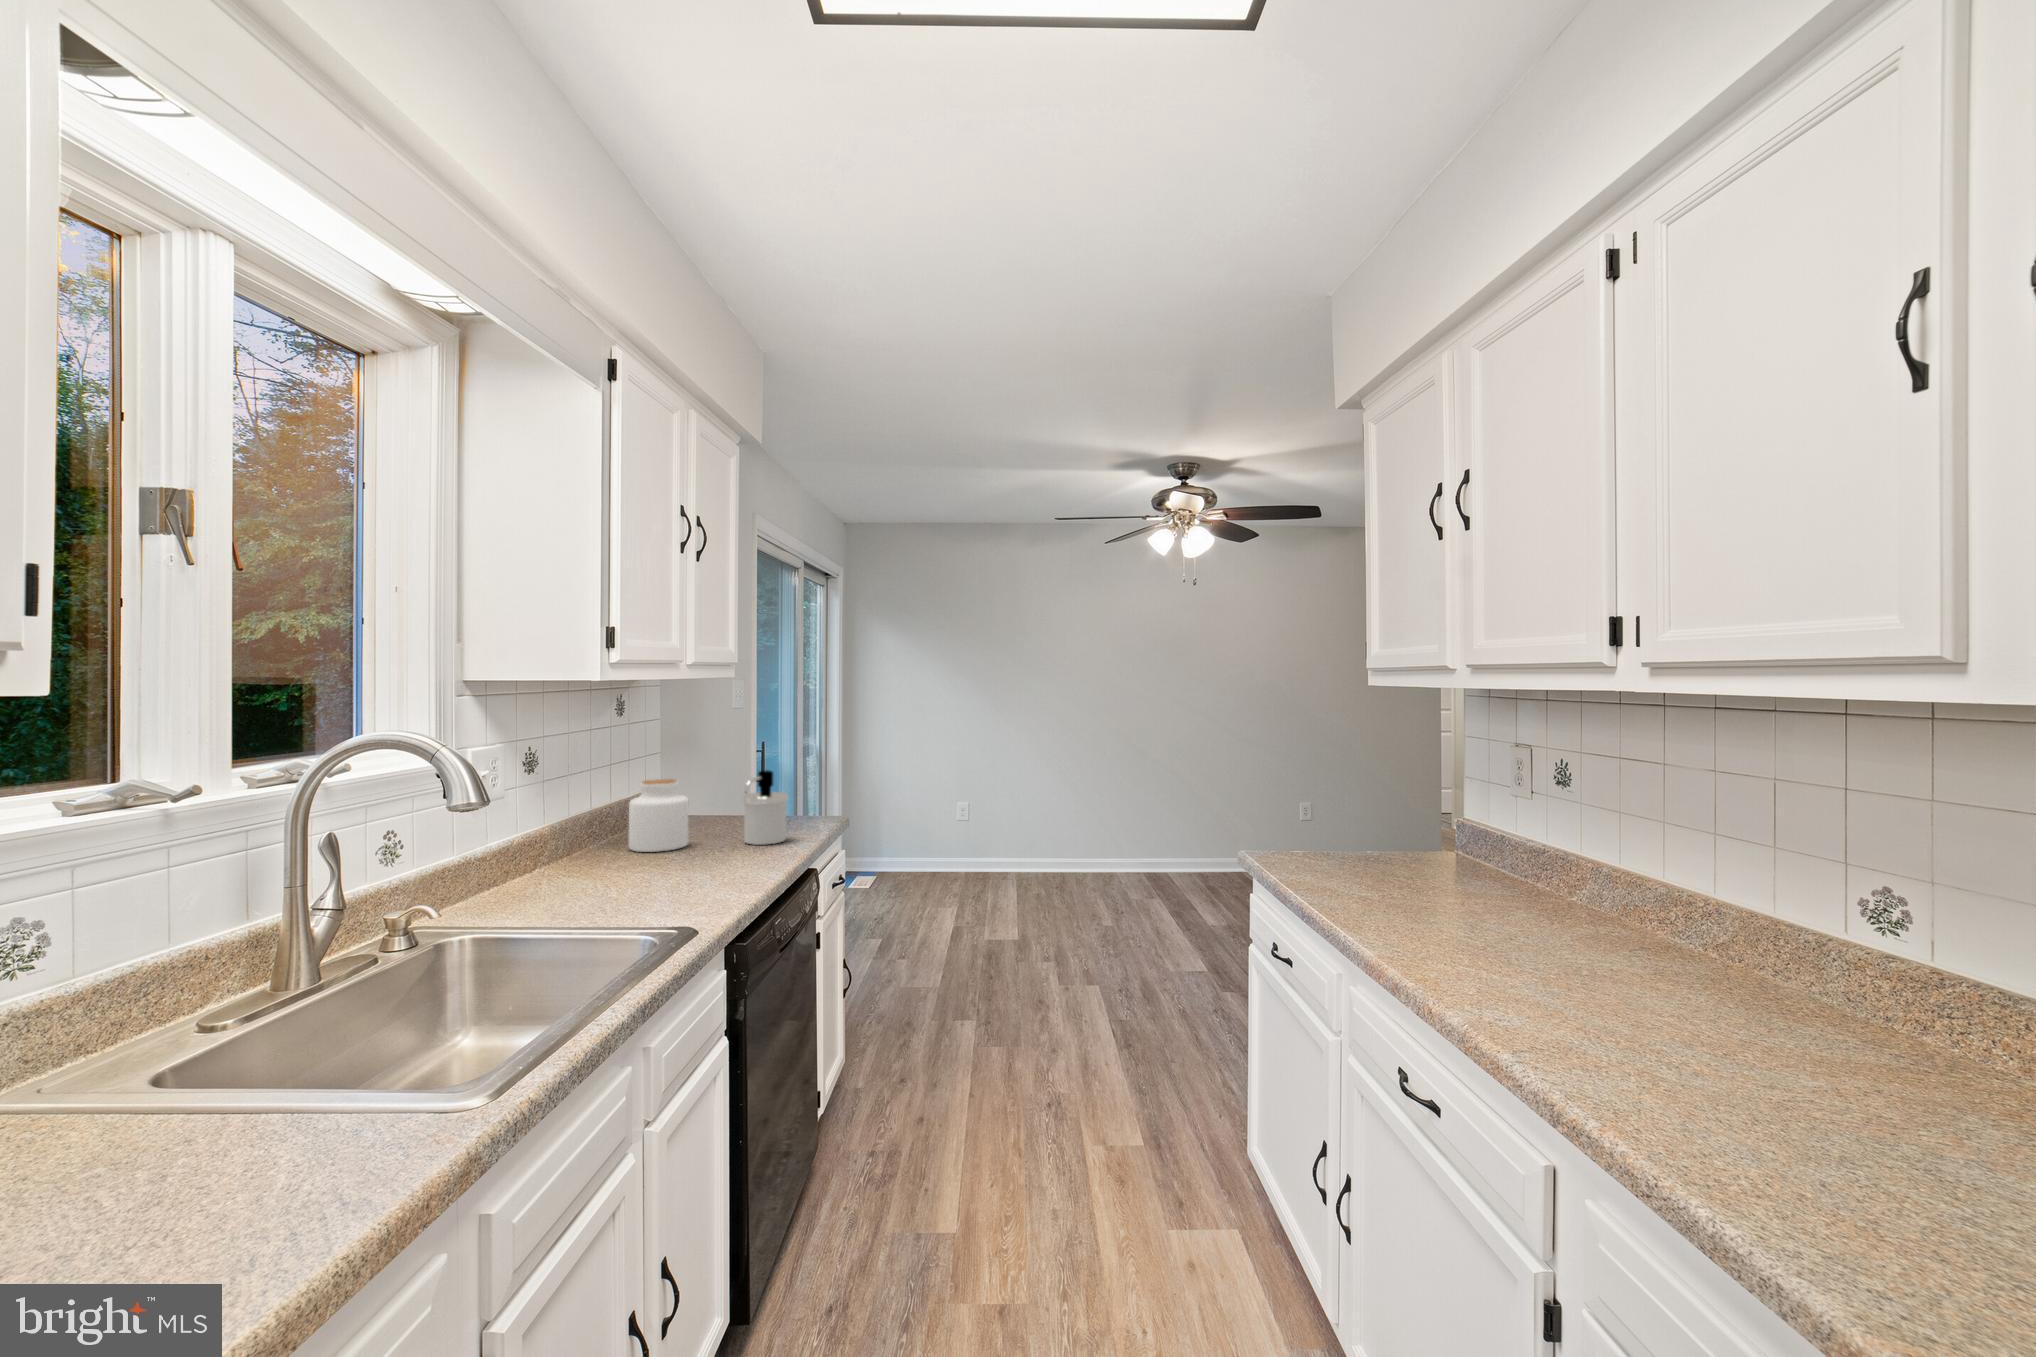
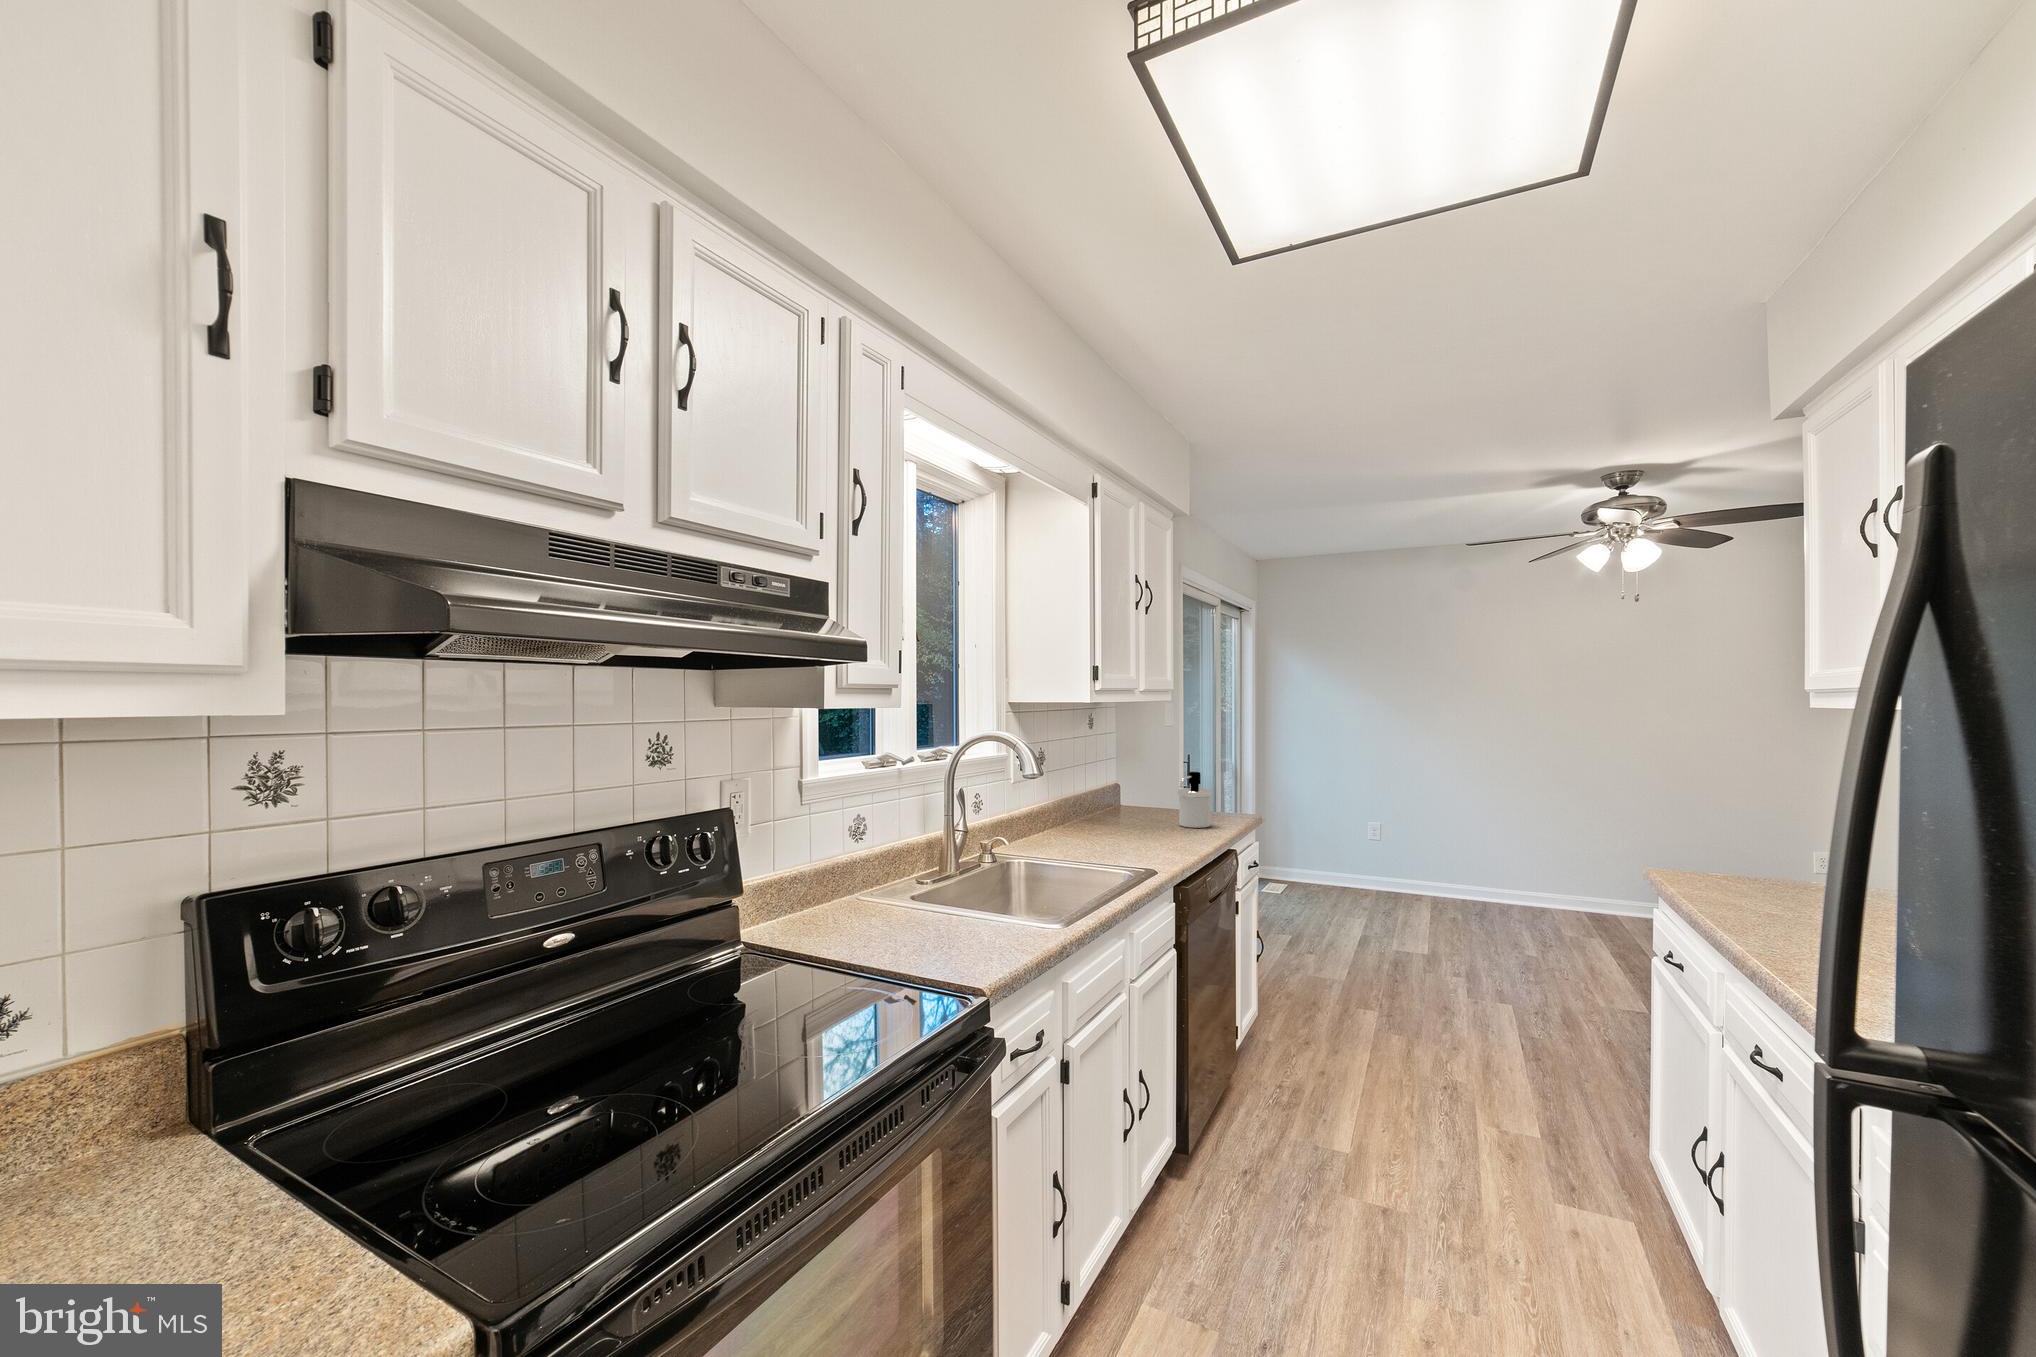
jar: present [628,779,688,852] -> none [1100,774,1140,825]

